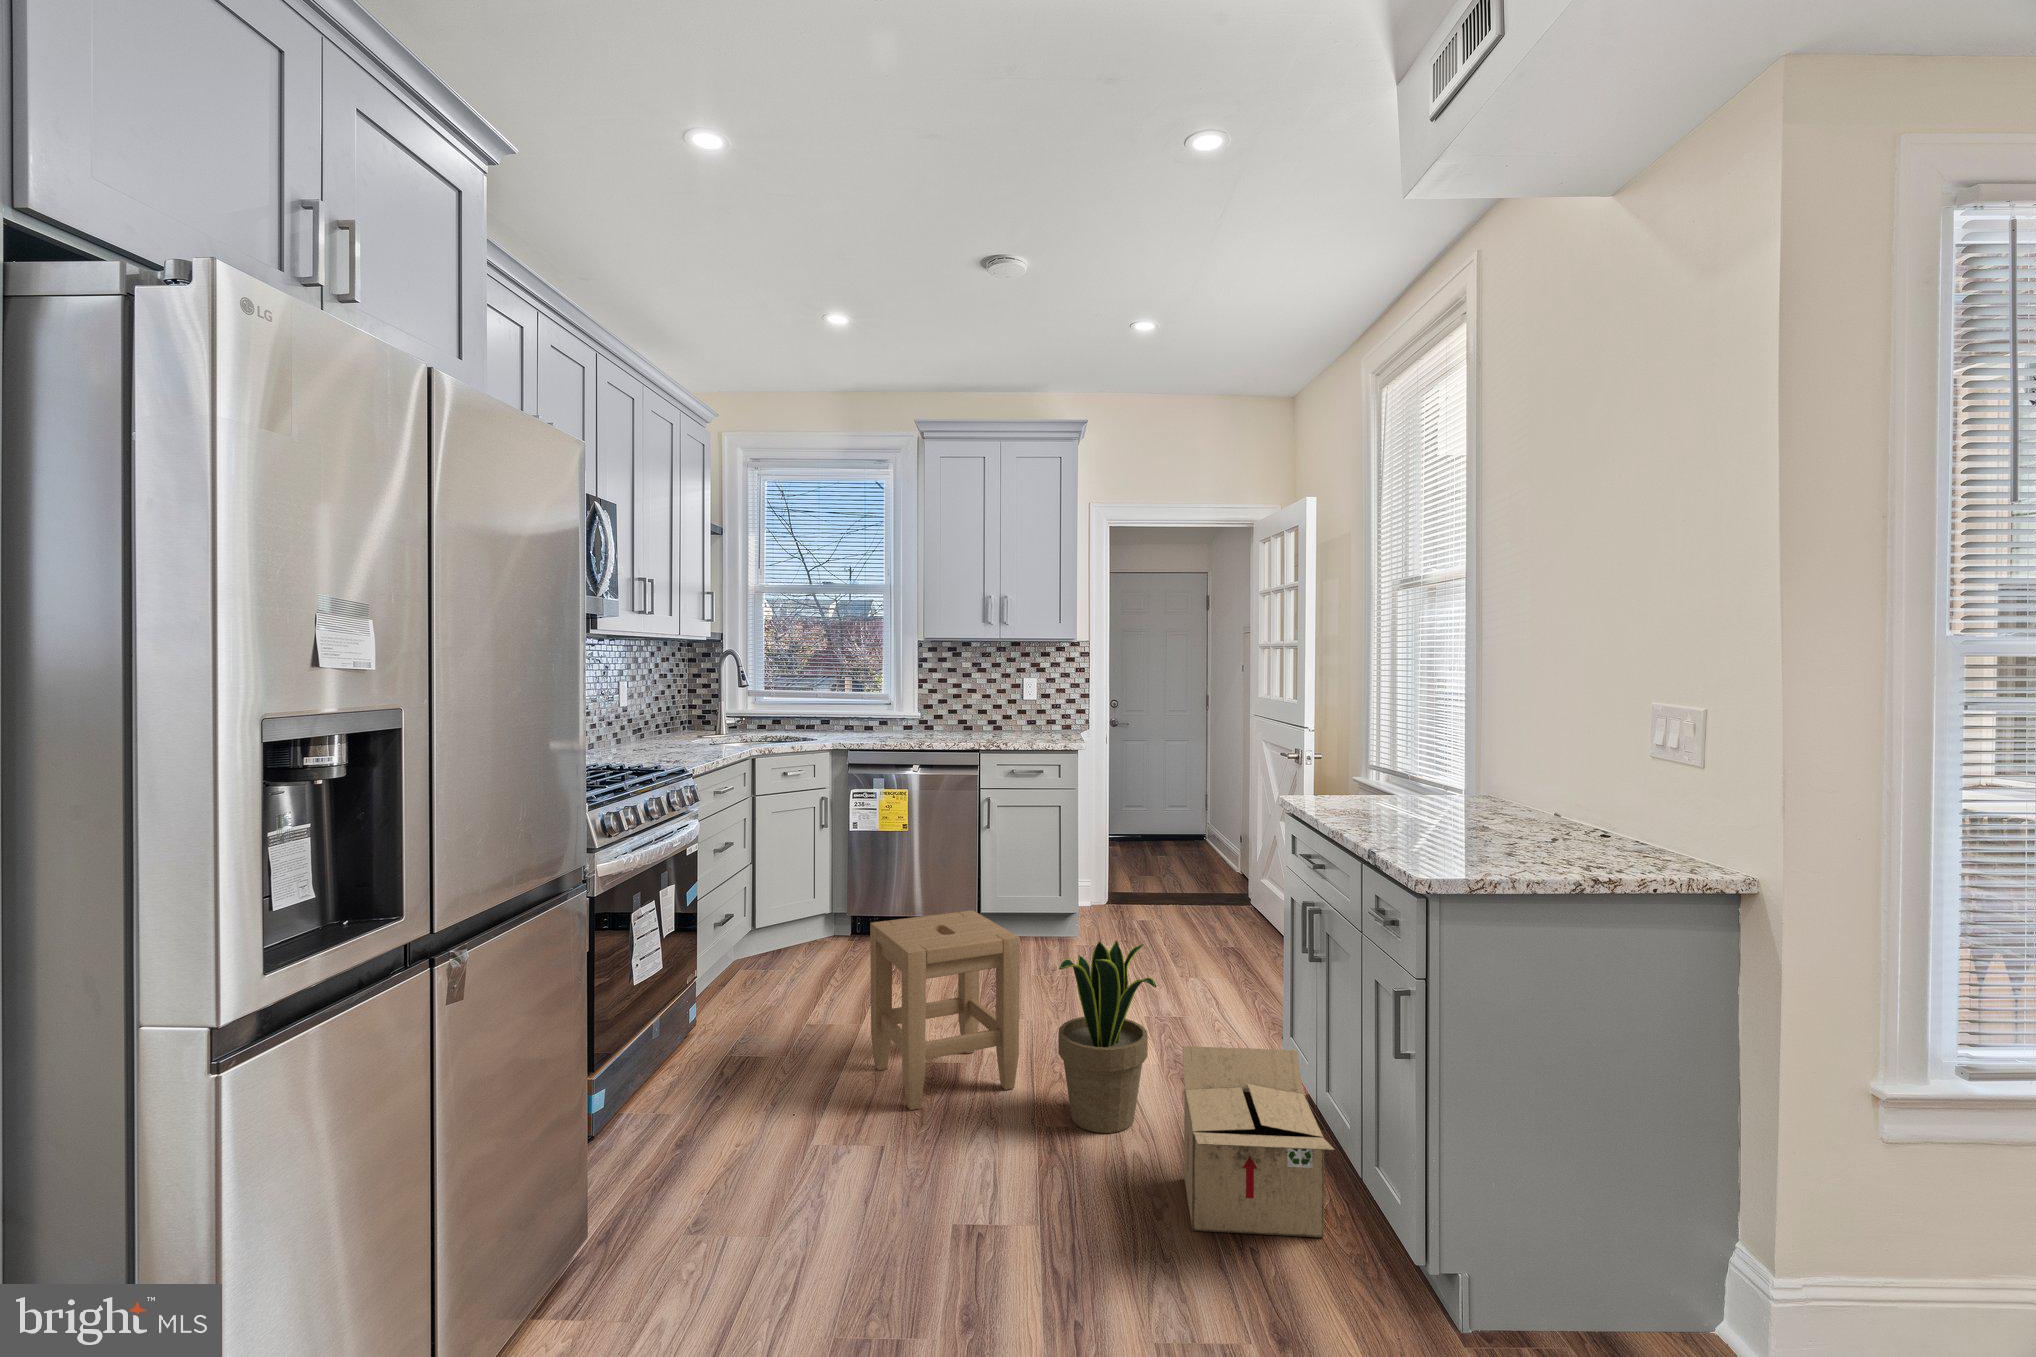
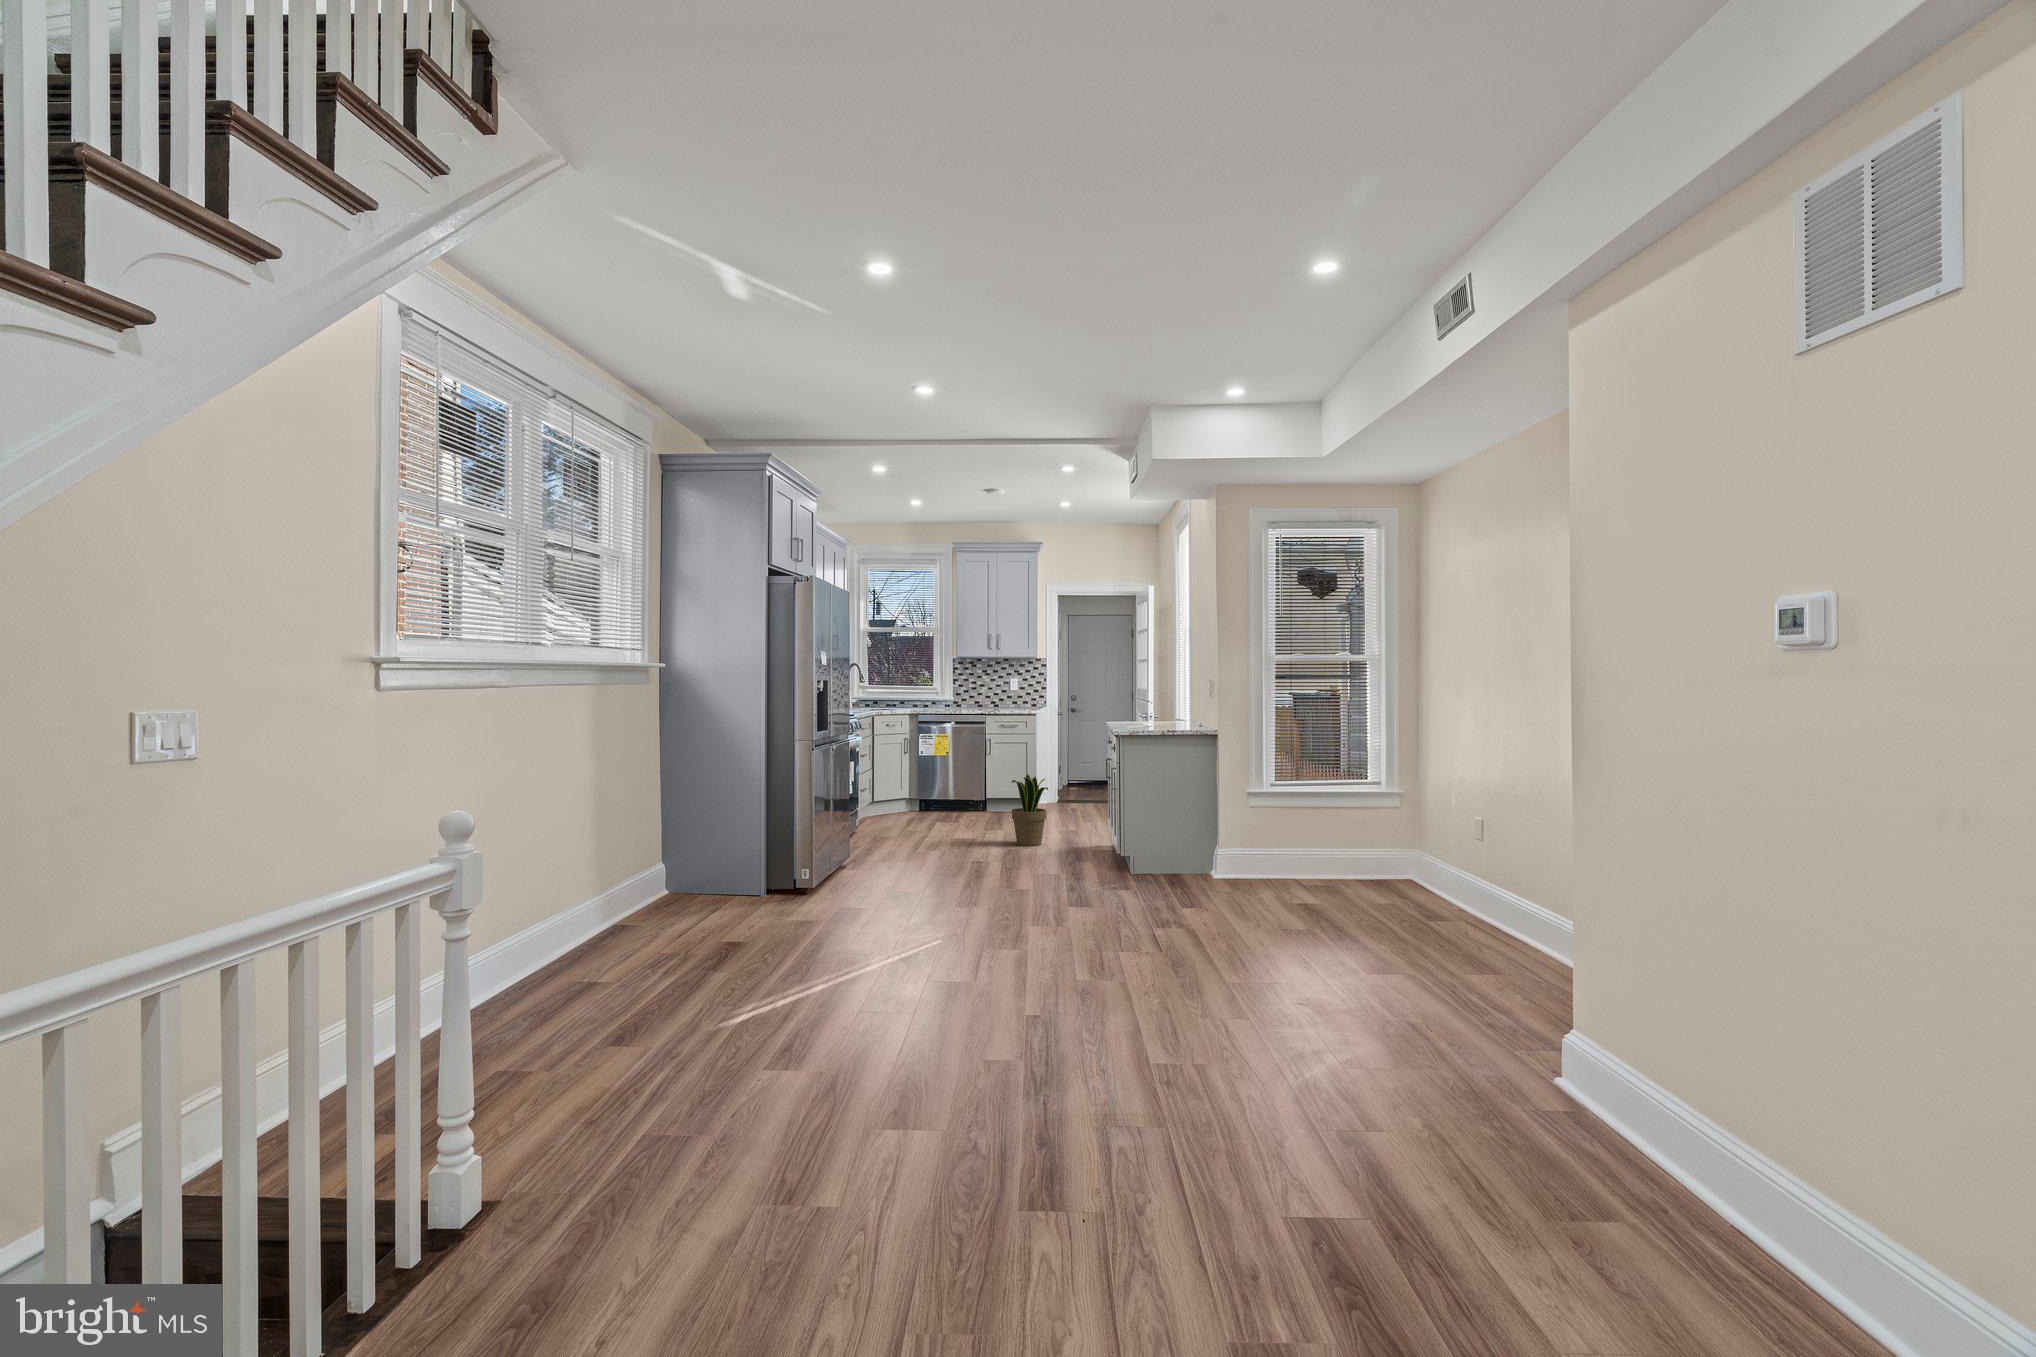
stool: present [870,910,1020,1110] -> none [937,774,998,842]
cardboard box: present [1182,1046,1335,1237] -> none [1050,807,1096,858]

